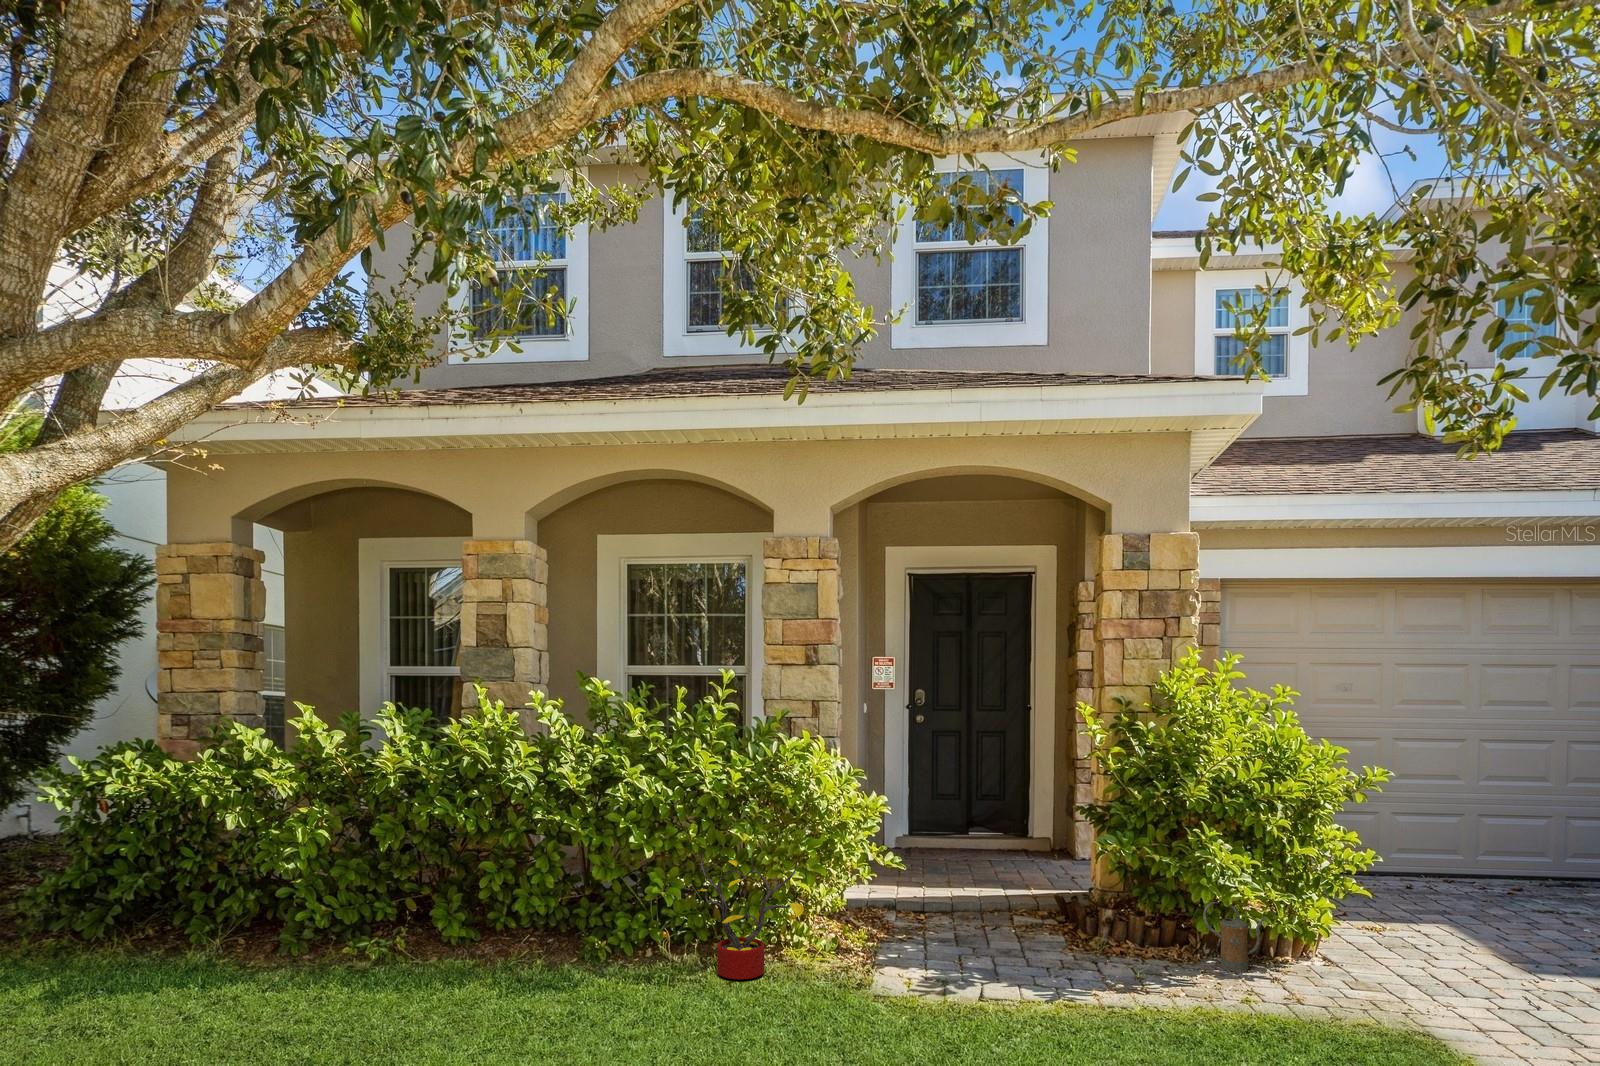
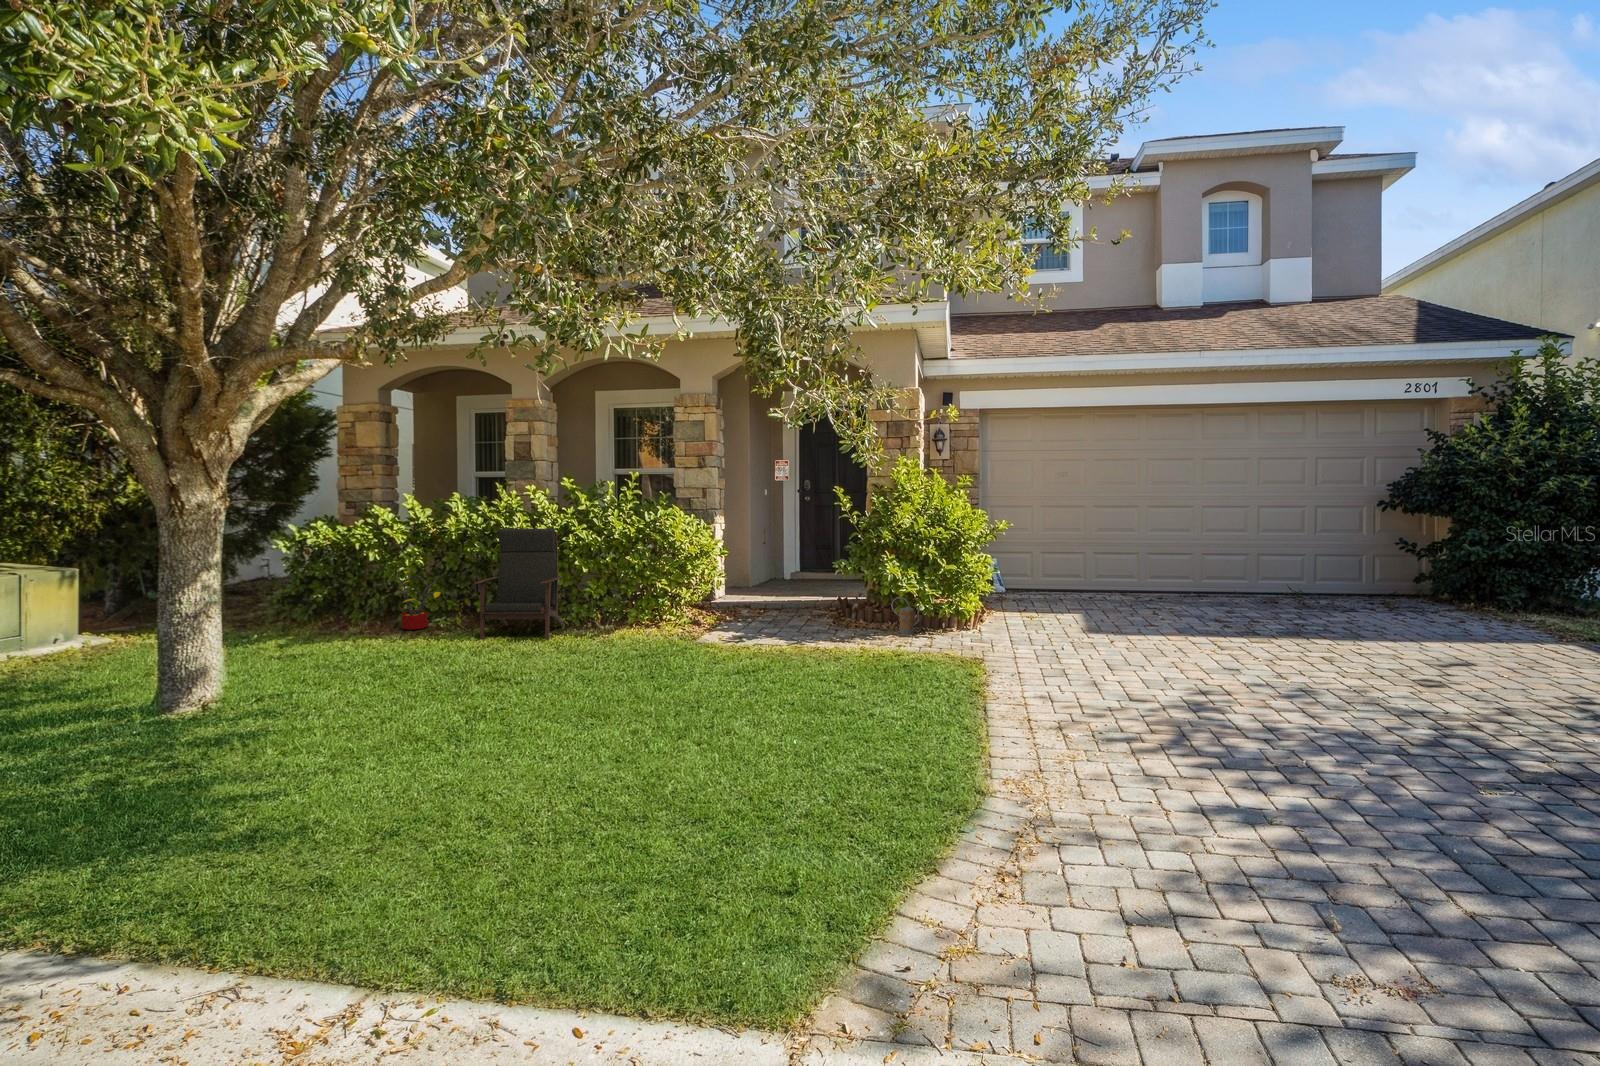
lounge chair: none [445,771,599,994] -> present [474,529,564,639]
decorative plant: present [697,854,804,979] -> present [397,569,441,630]

